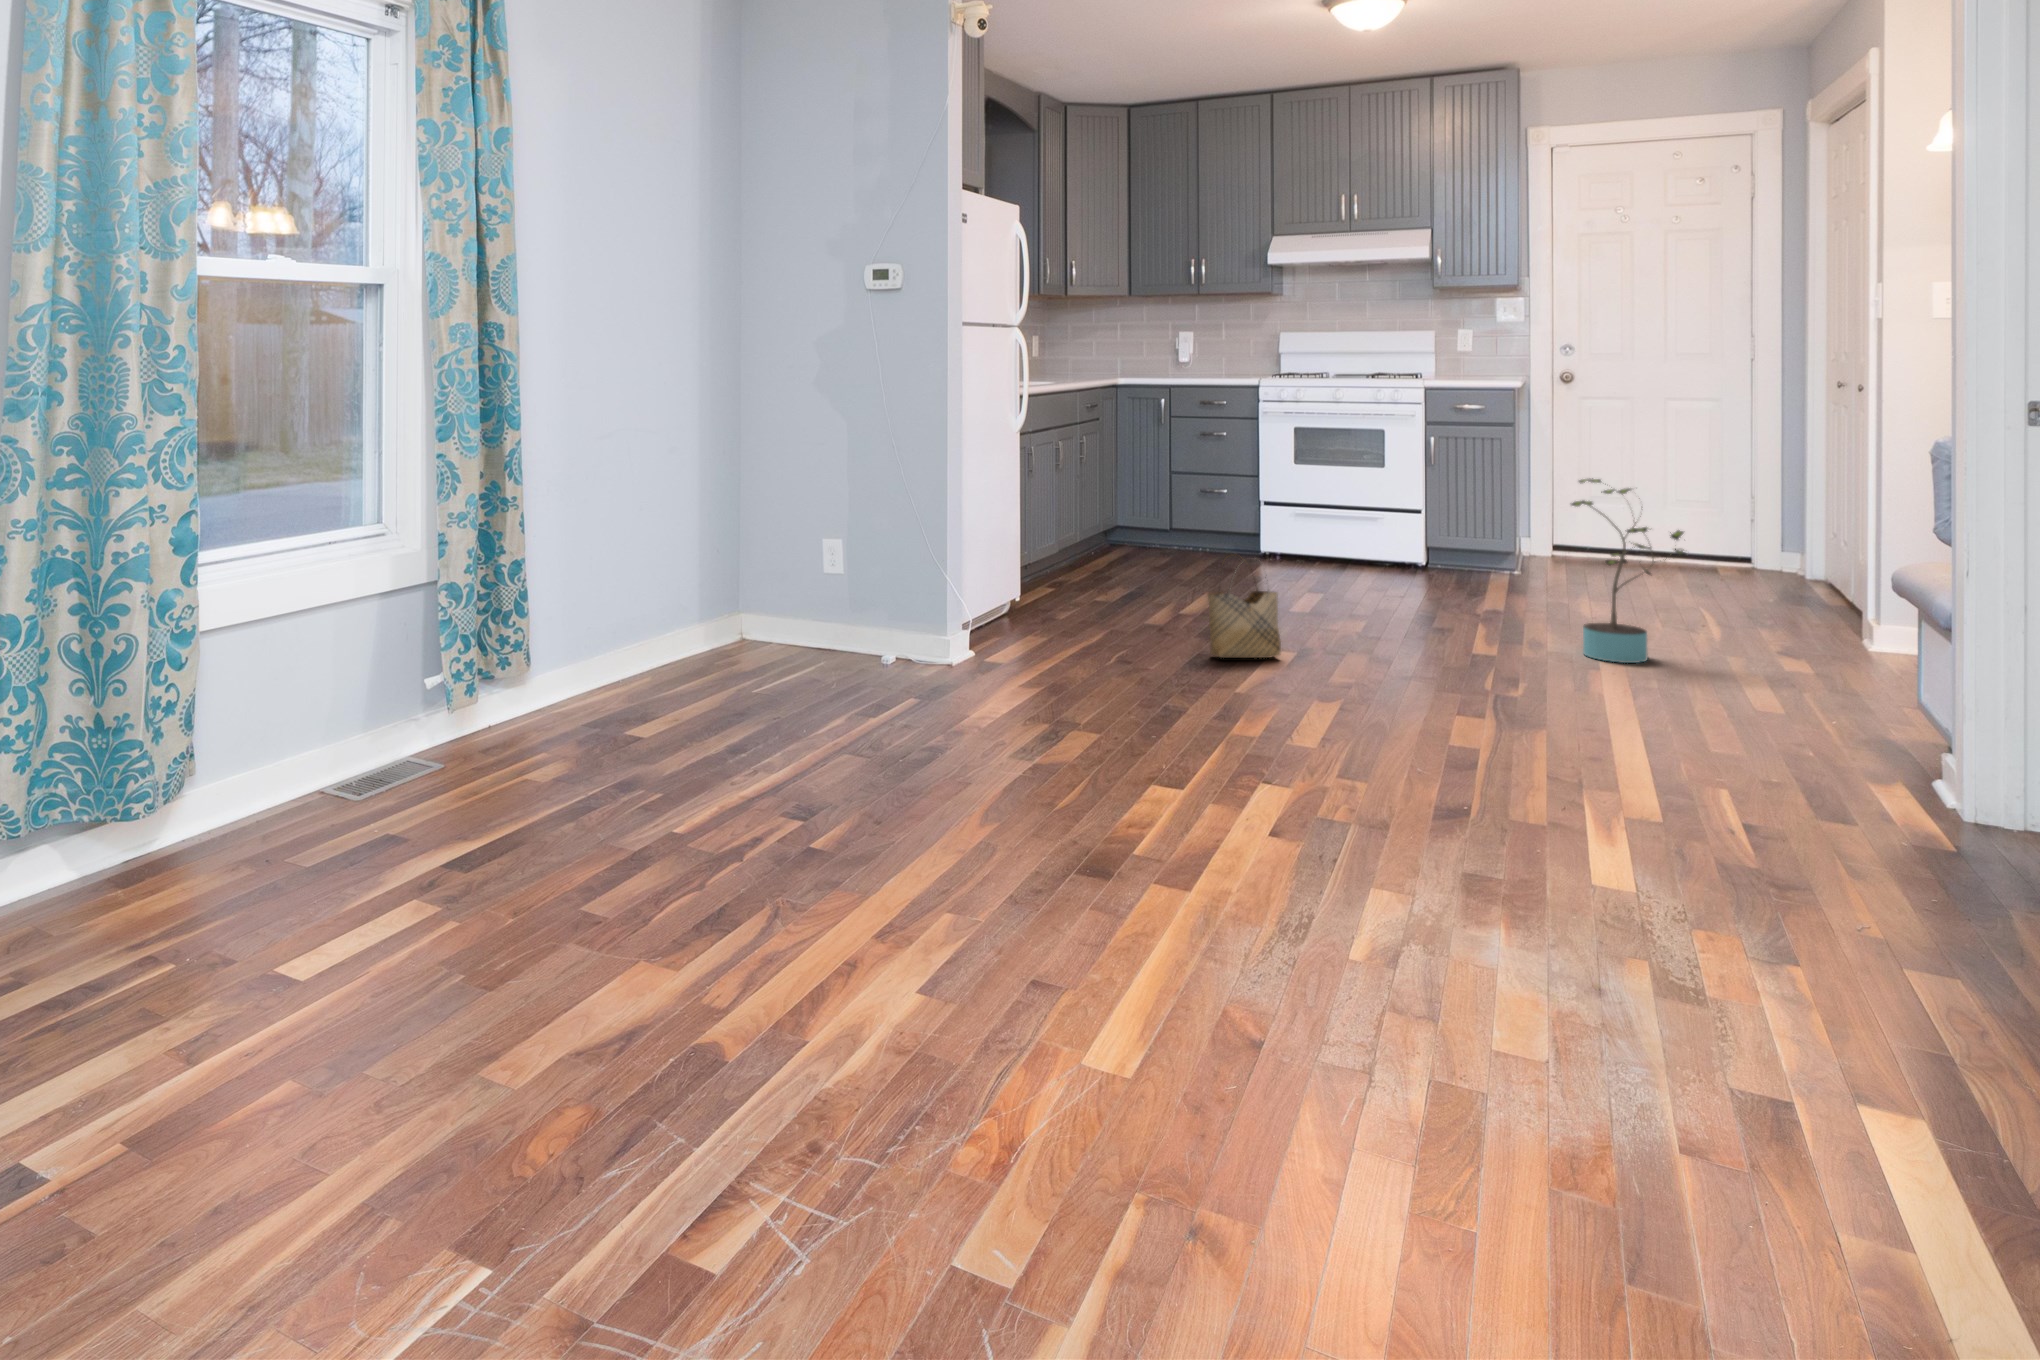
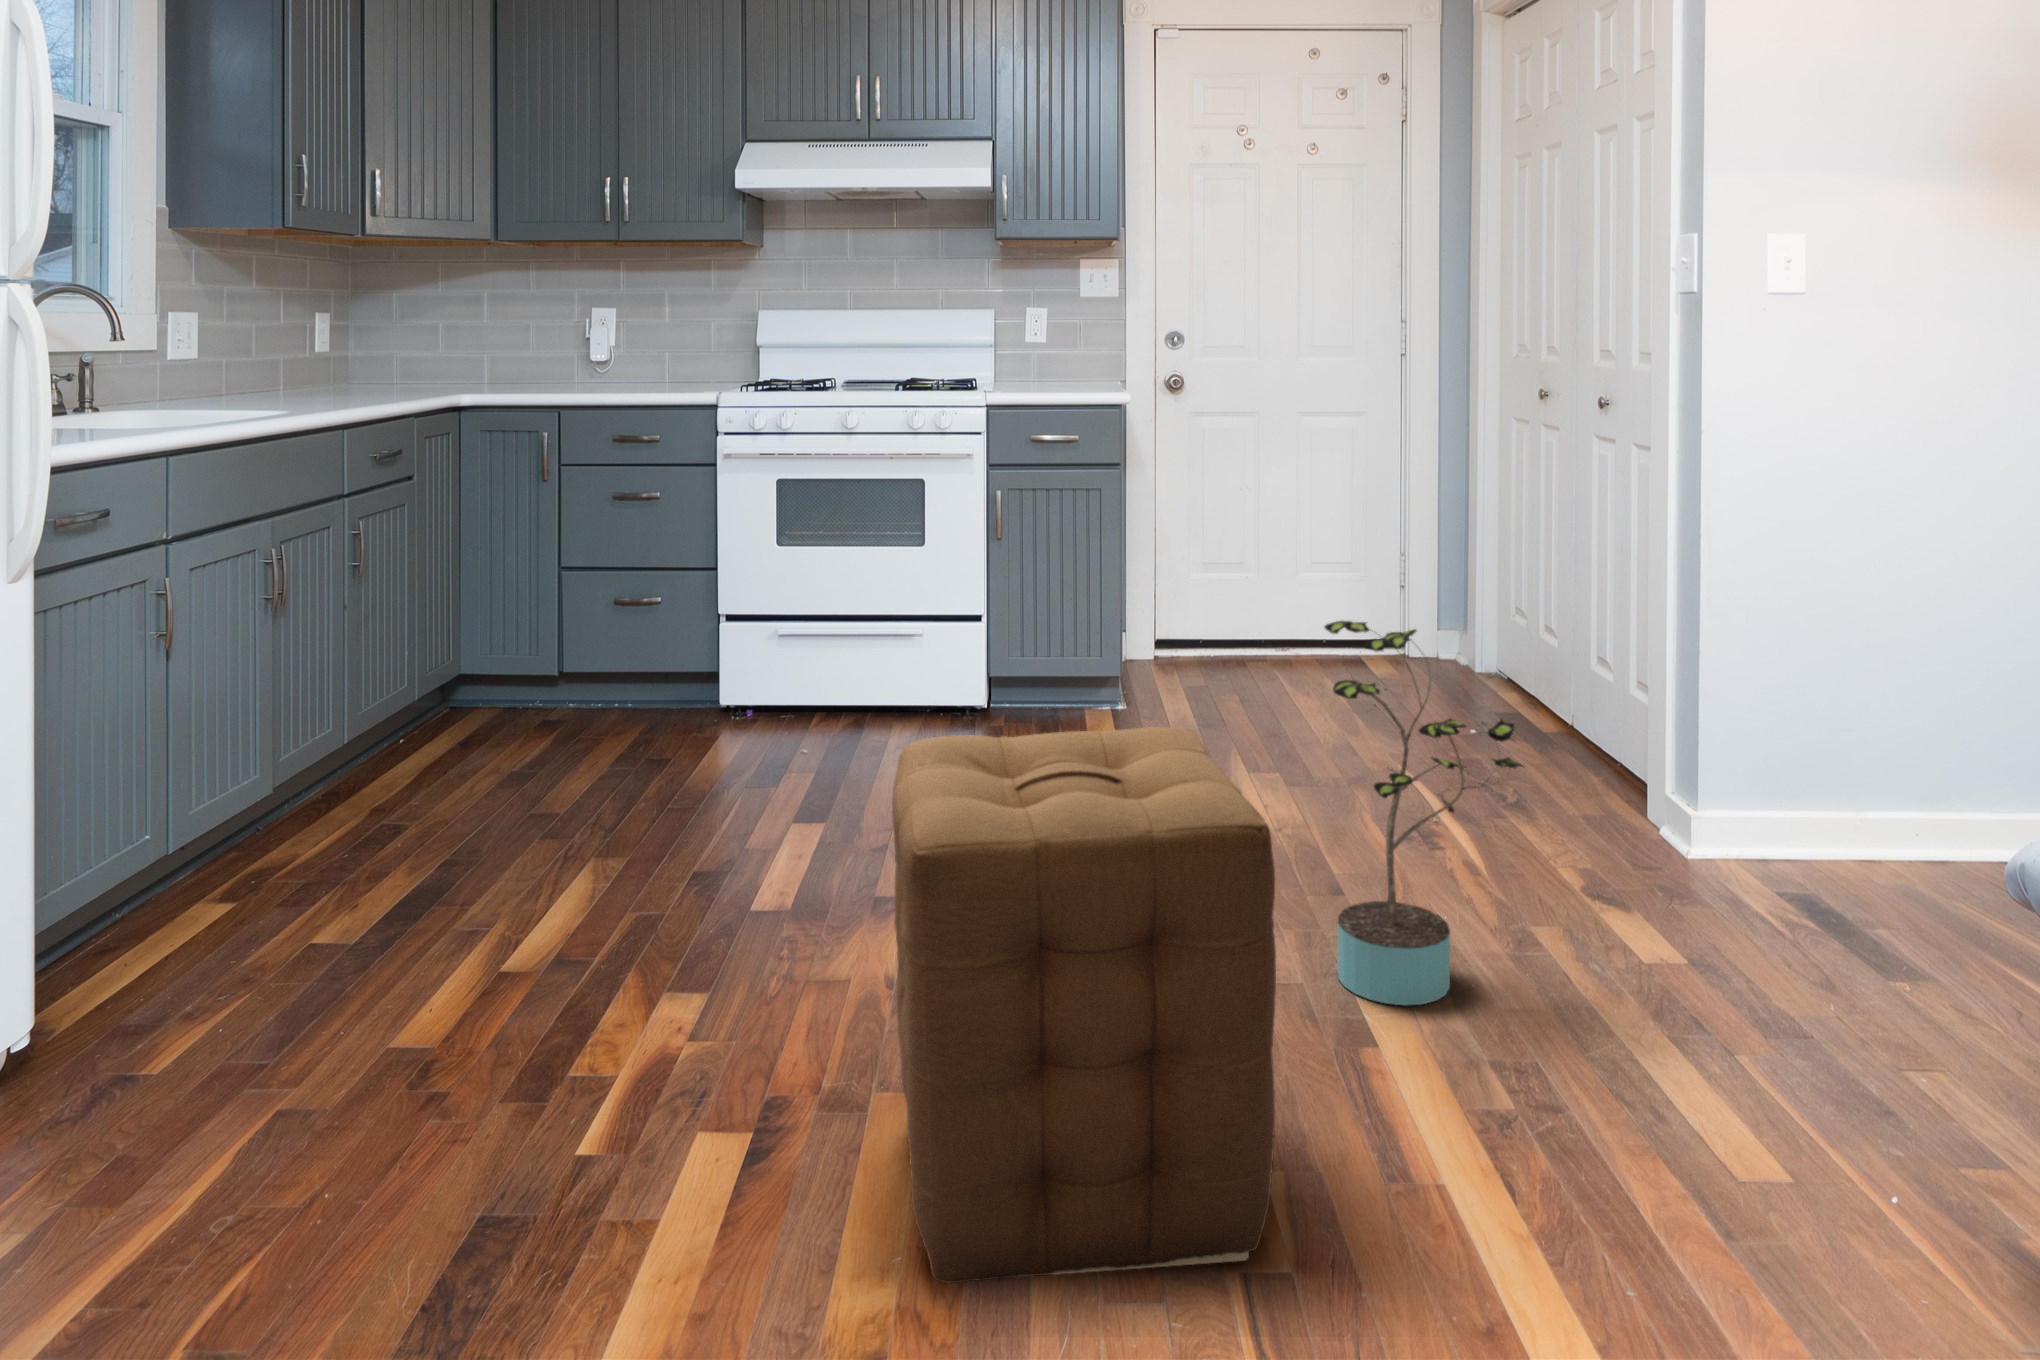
ottoman: none [1337,499,1496,691] -> present [892,727,1276,1283]
woven basket: present [1208,555,1281,658] -> none [557,918,754,1245]

